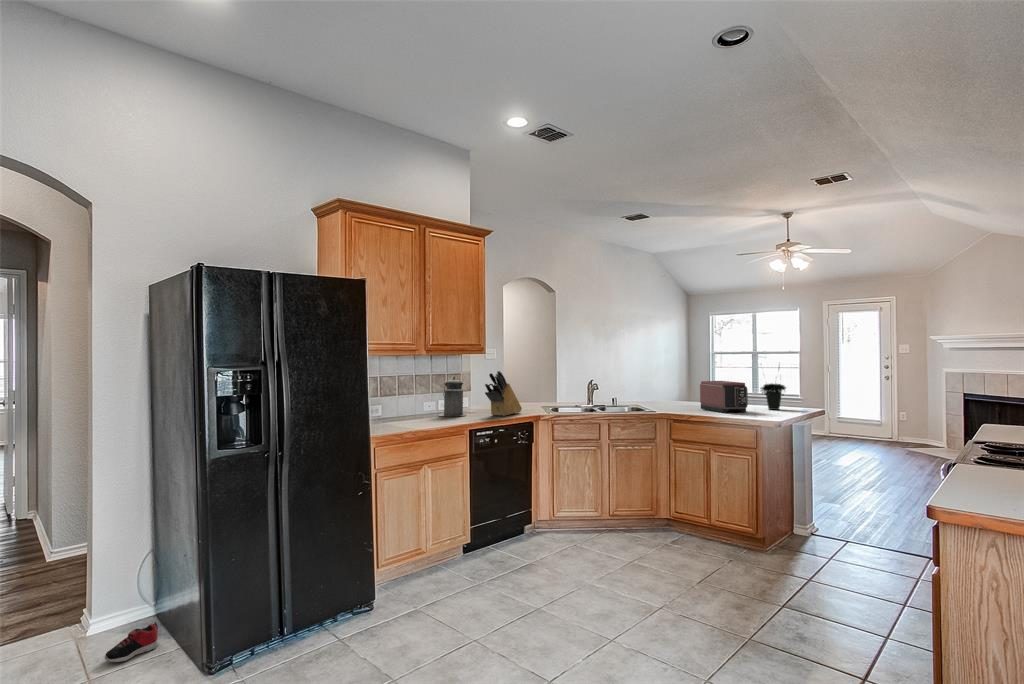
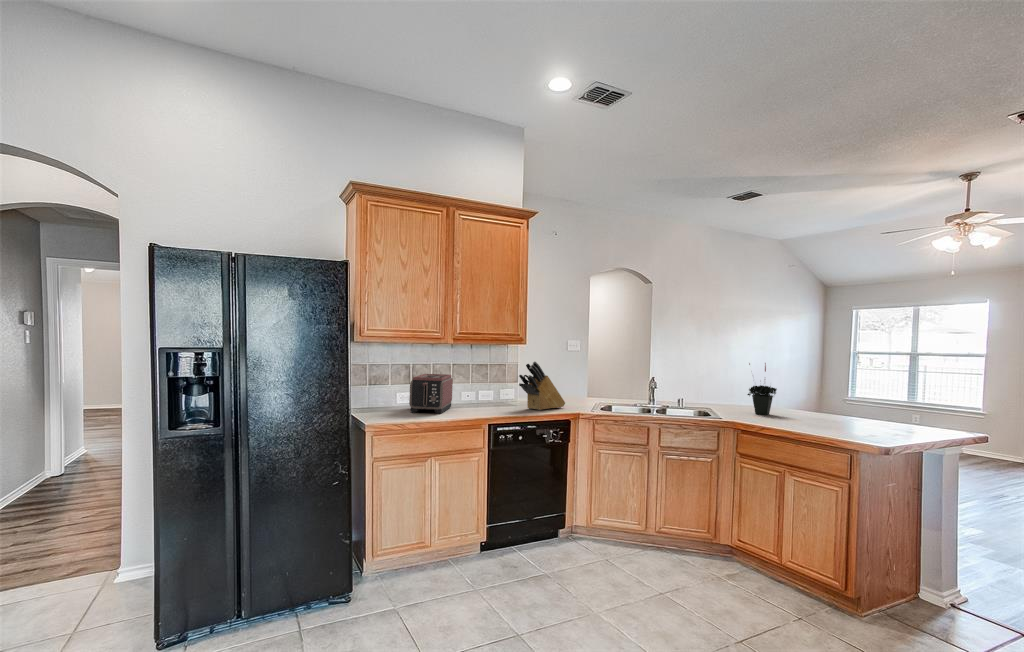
potted plant: present [761,367,786,410] -> present [747,363,777,415]
canister: present [439,377,466,416] -> none [475,365,504,407]
toaster: present [700,381,748,413] -> present [409,374,453,414]
shoe: present [105,622,159,662] -> none [93,582,149,617]

